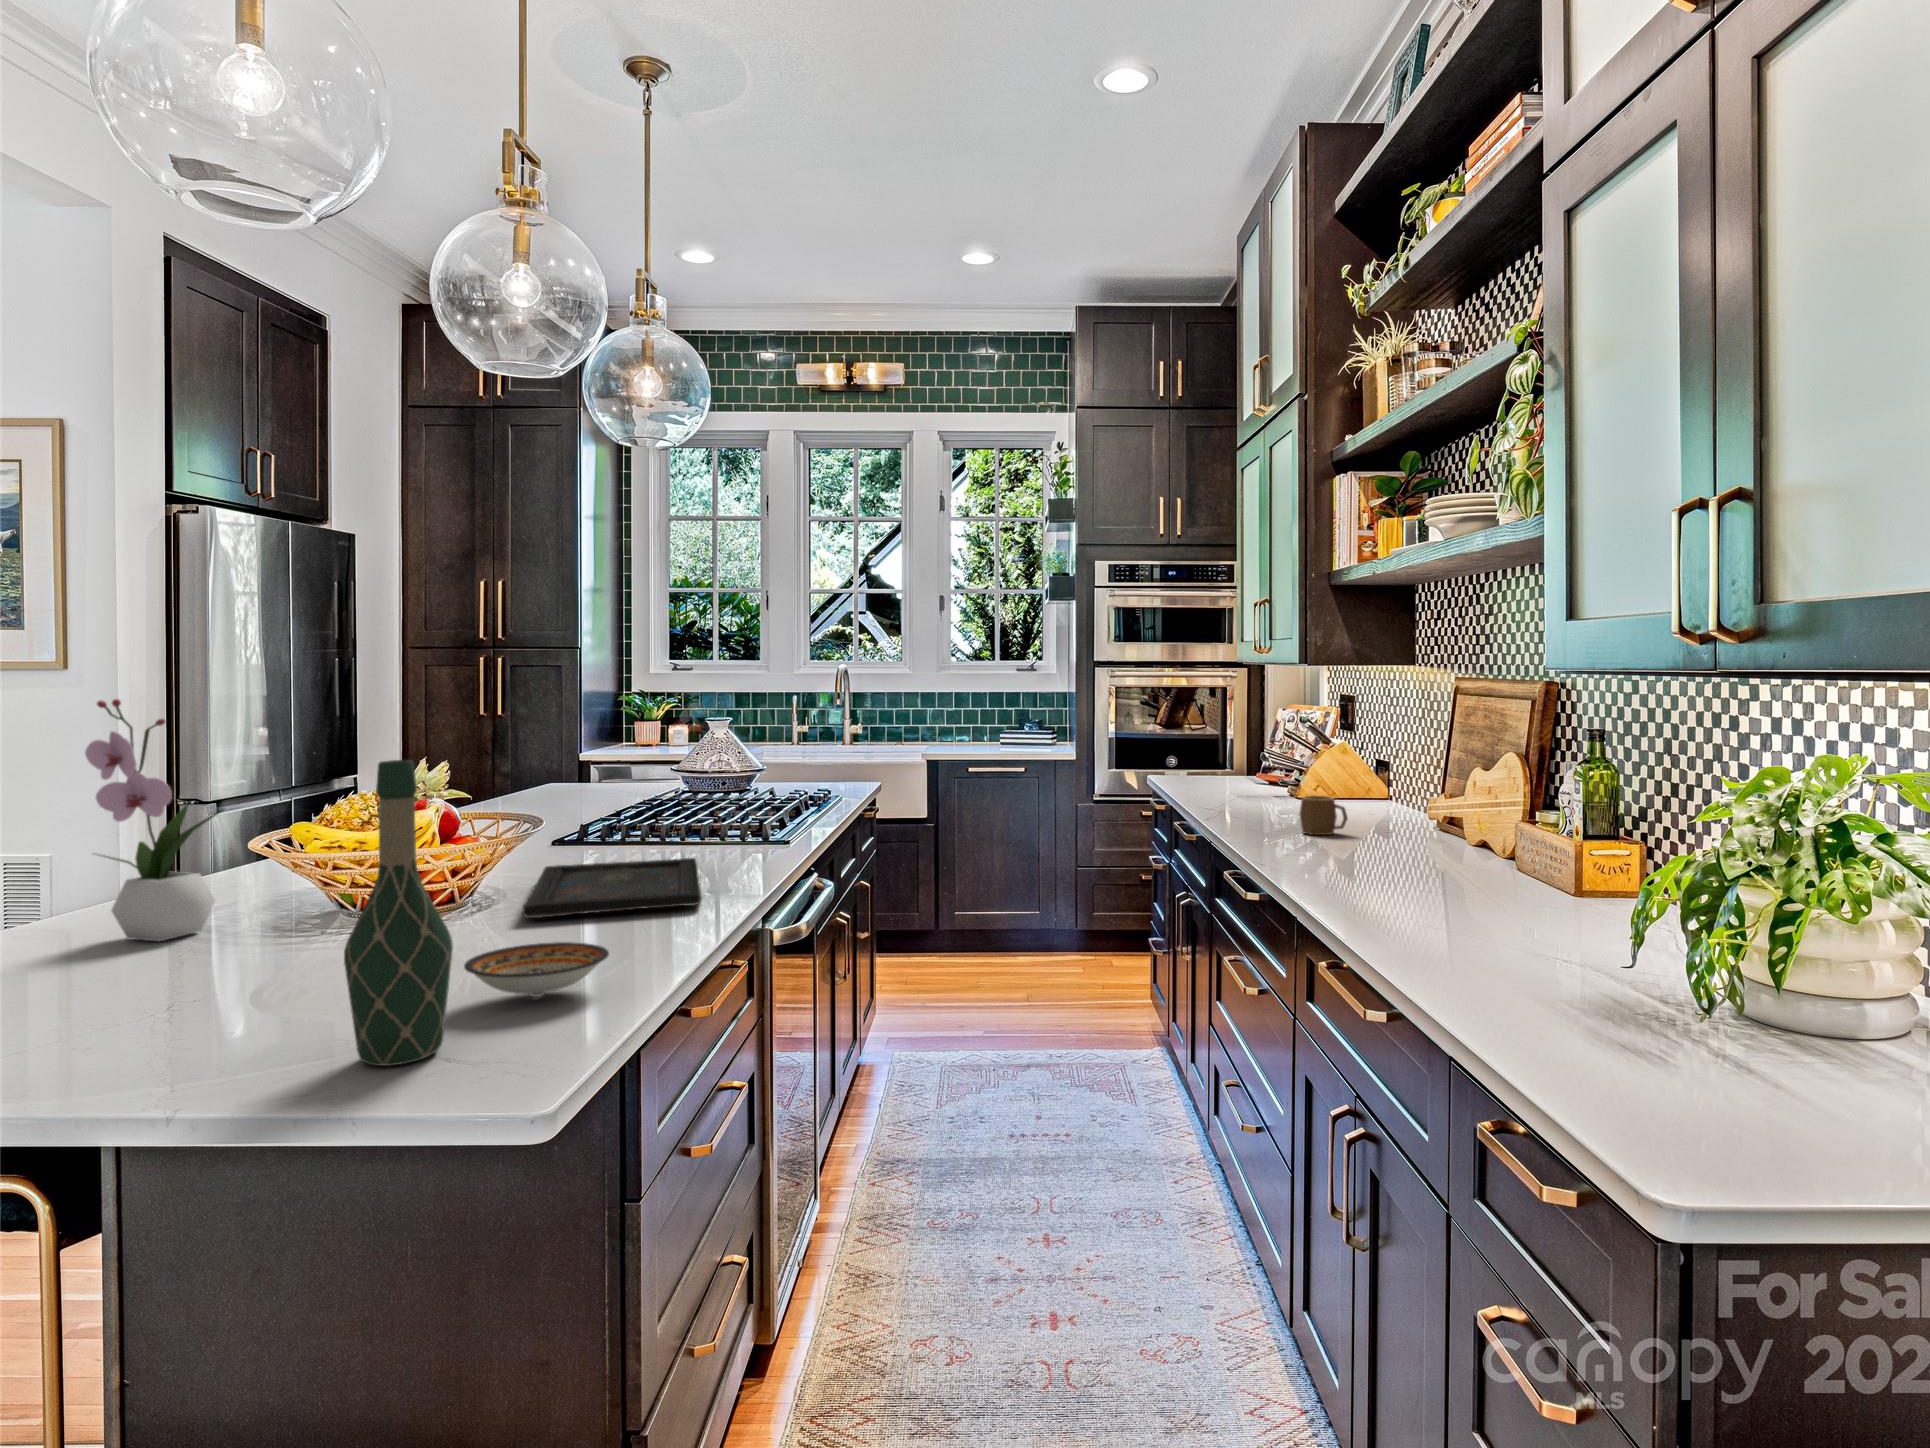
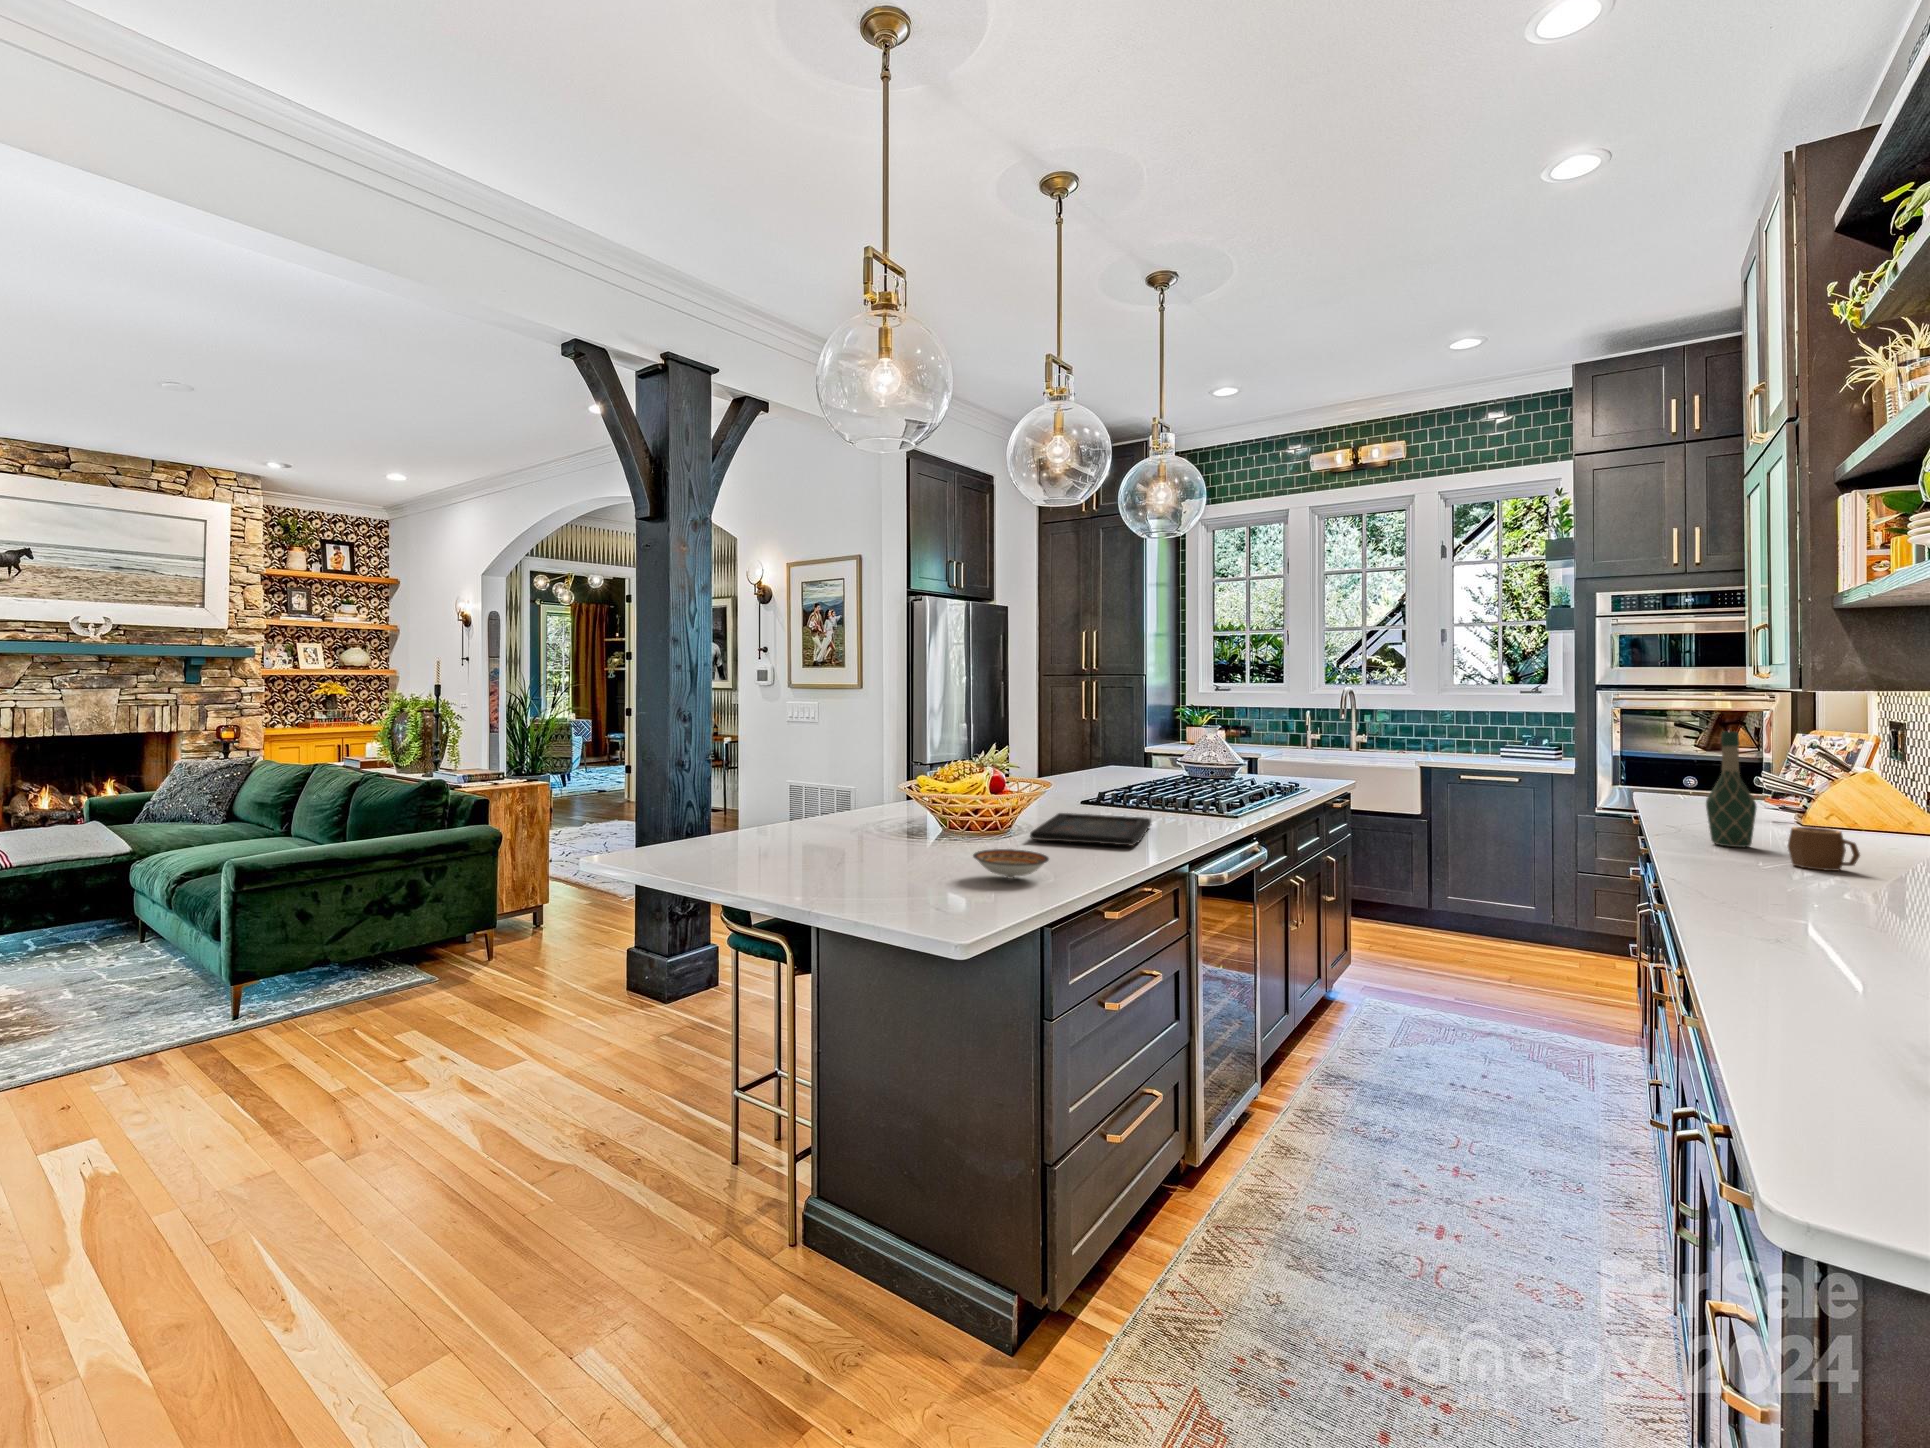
flower arrangement: present [85,699,224,941] -> none [843,705,899,828]
wine bottle: present [344,760,453,1066] -> present [1706,732,1757,847]

